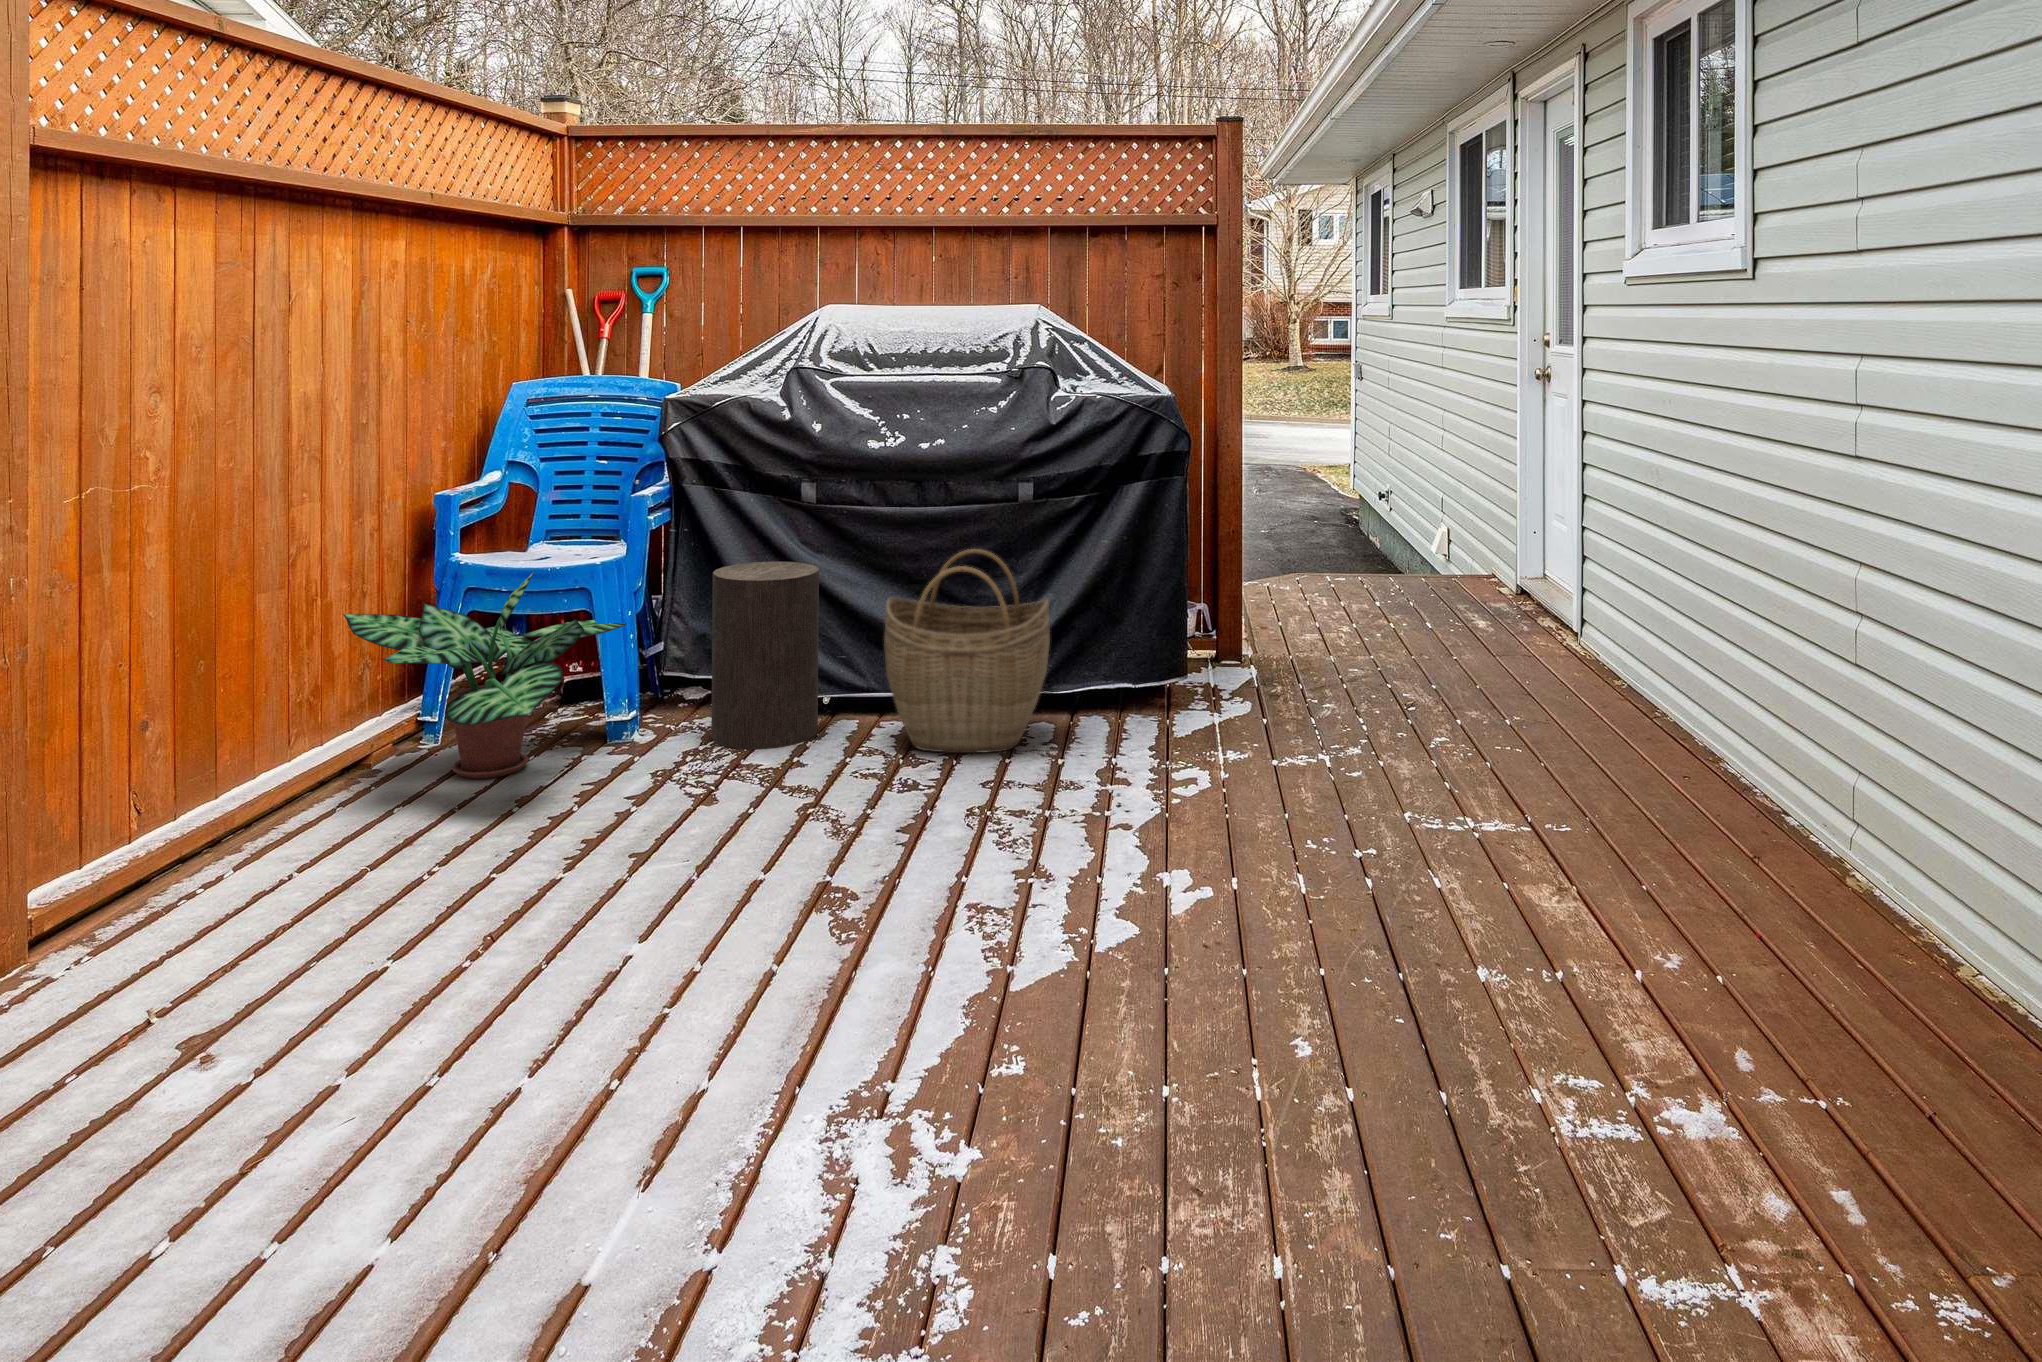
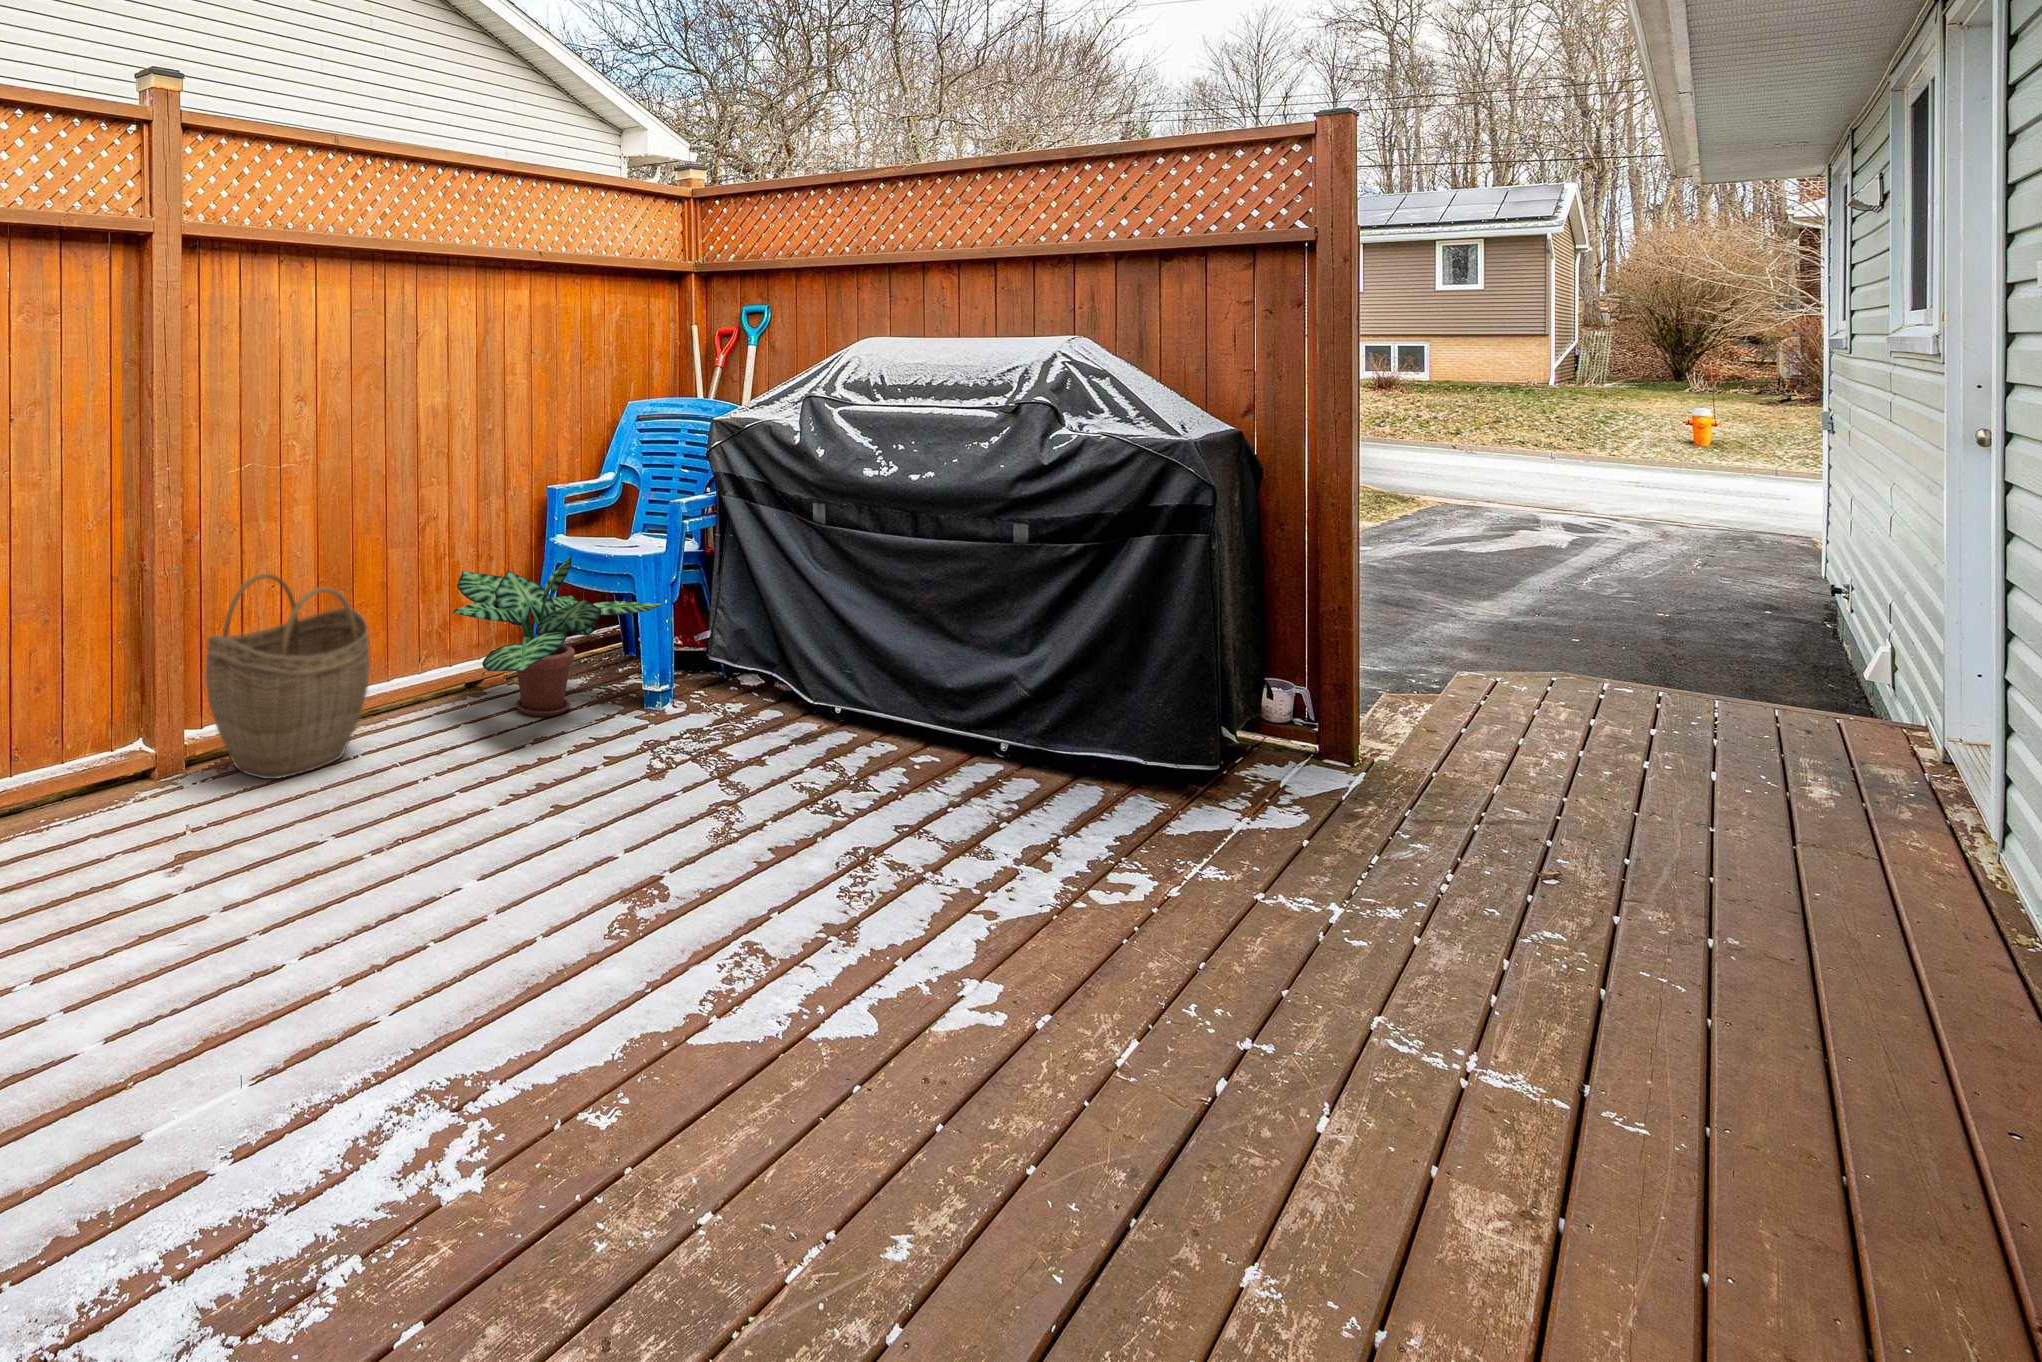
woven basket: present [884,549,1050,753] -> present [206,574,370,779]
stool: present [711,562,819,749] -> none [714,571,809,744]

